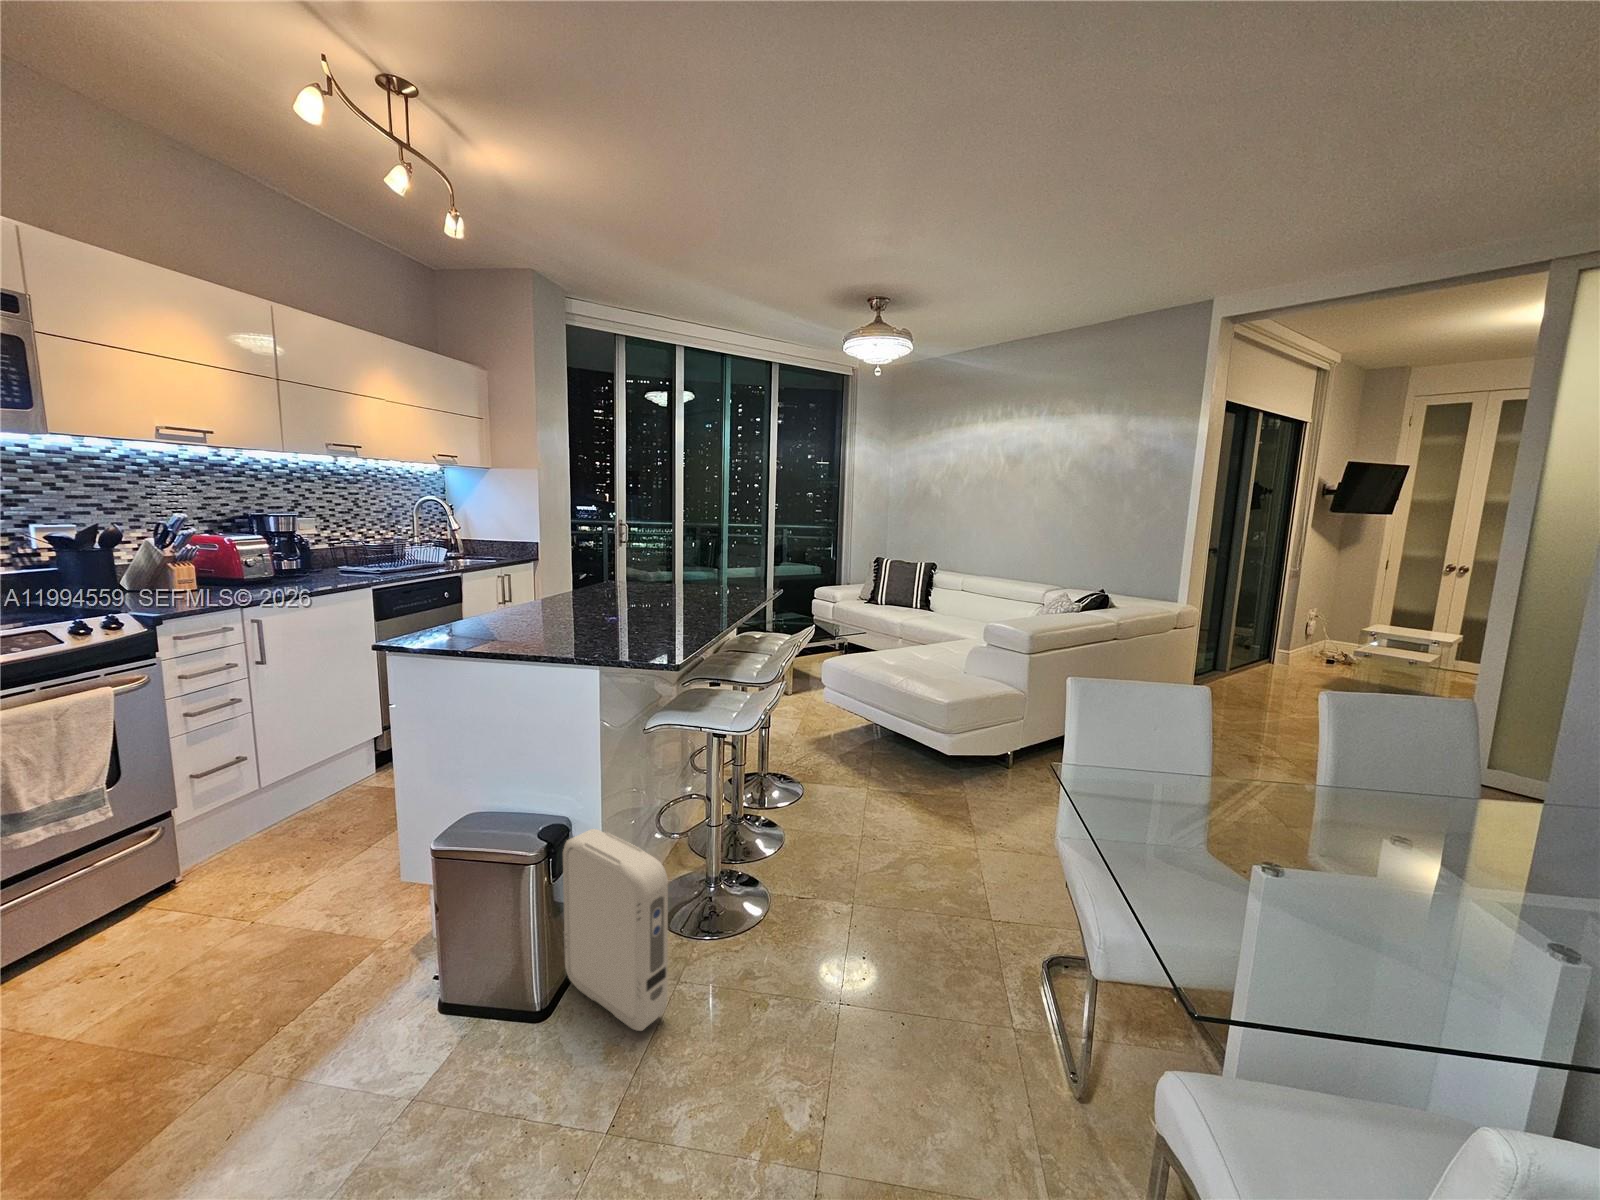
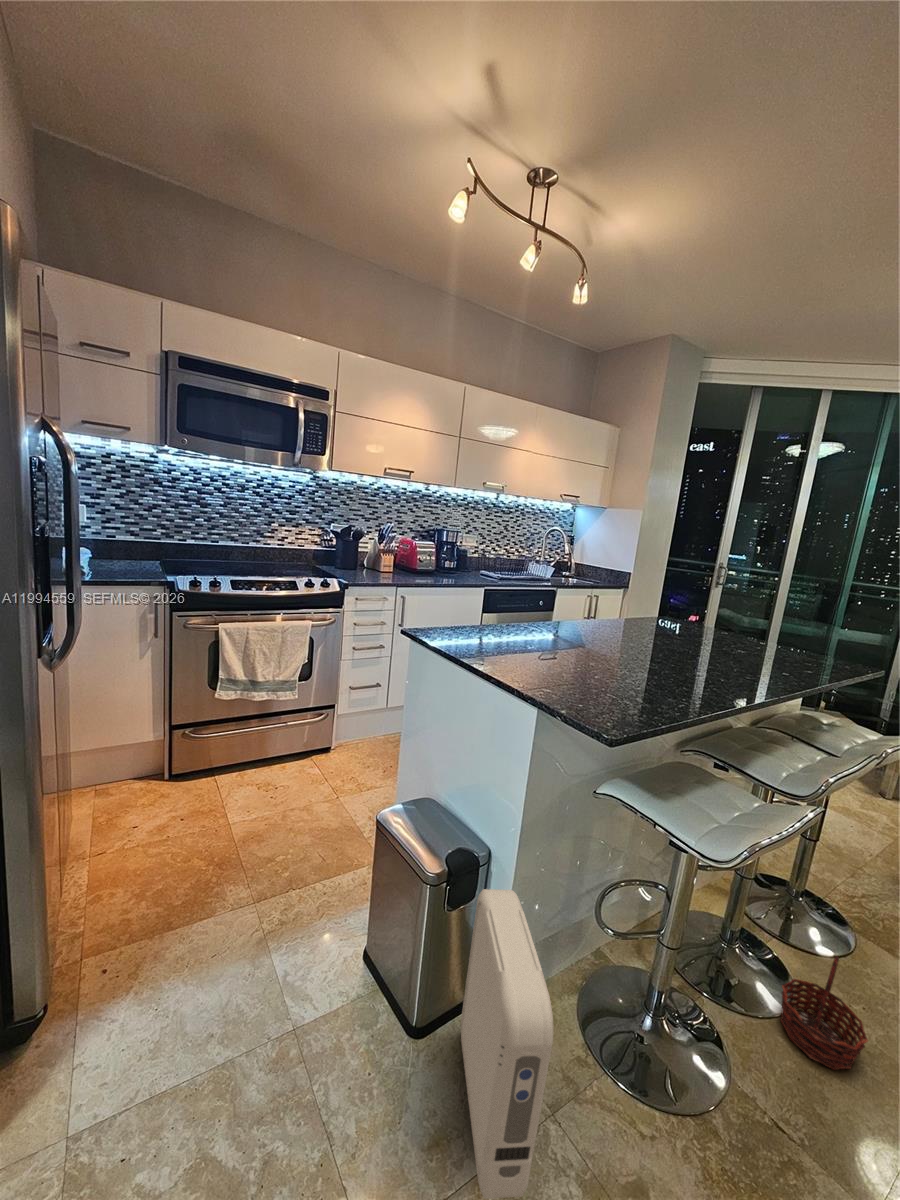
basket: none [762,783,810,854] -> present [781,956,868,1070]

